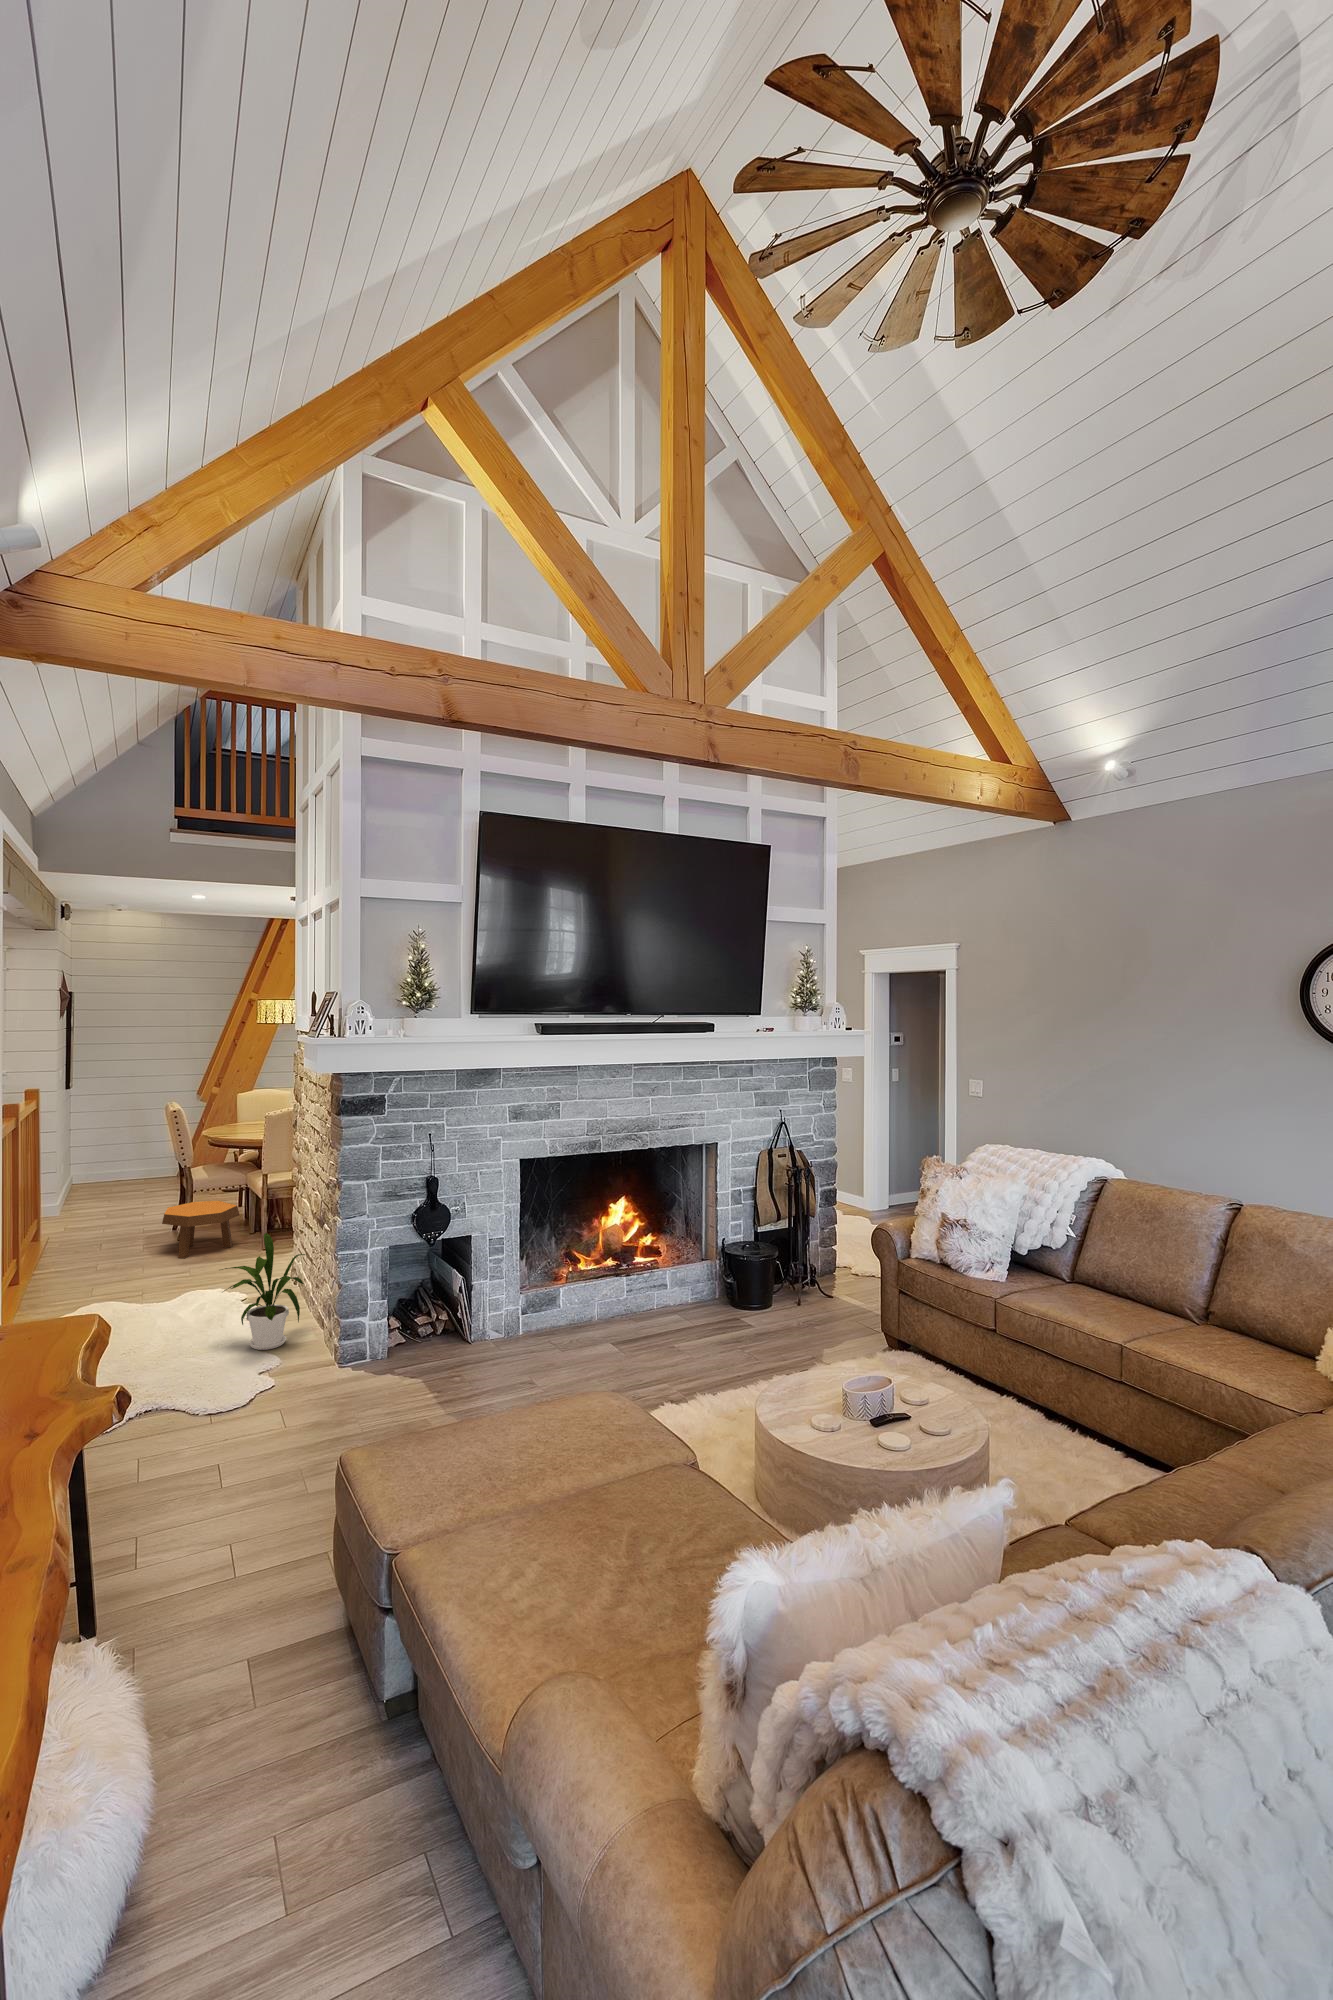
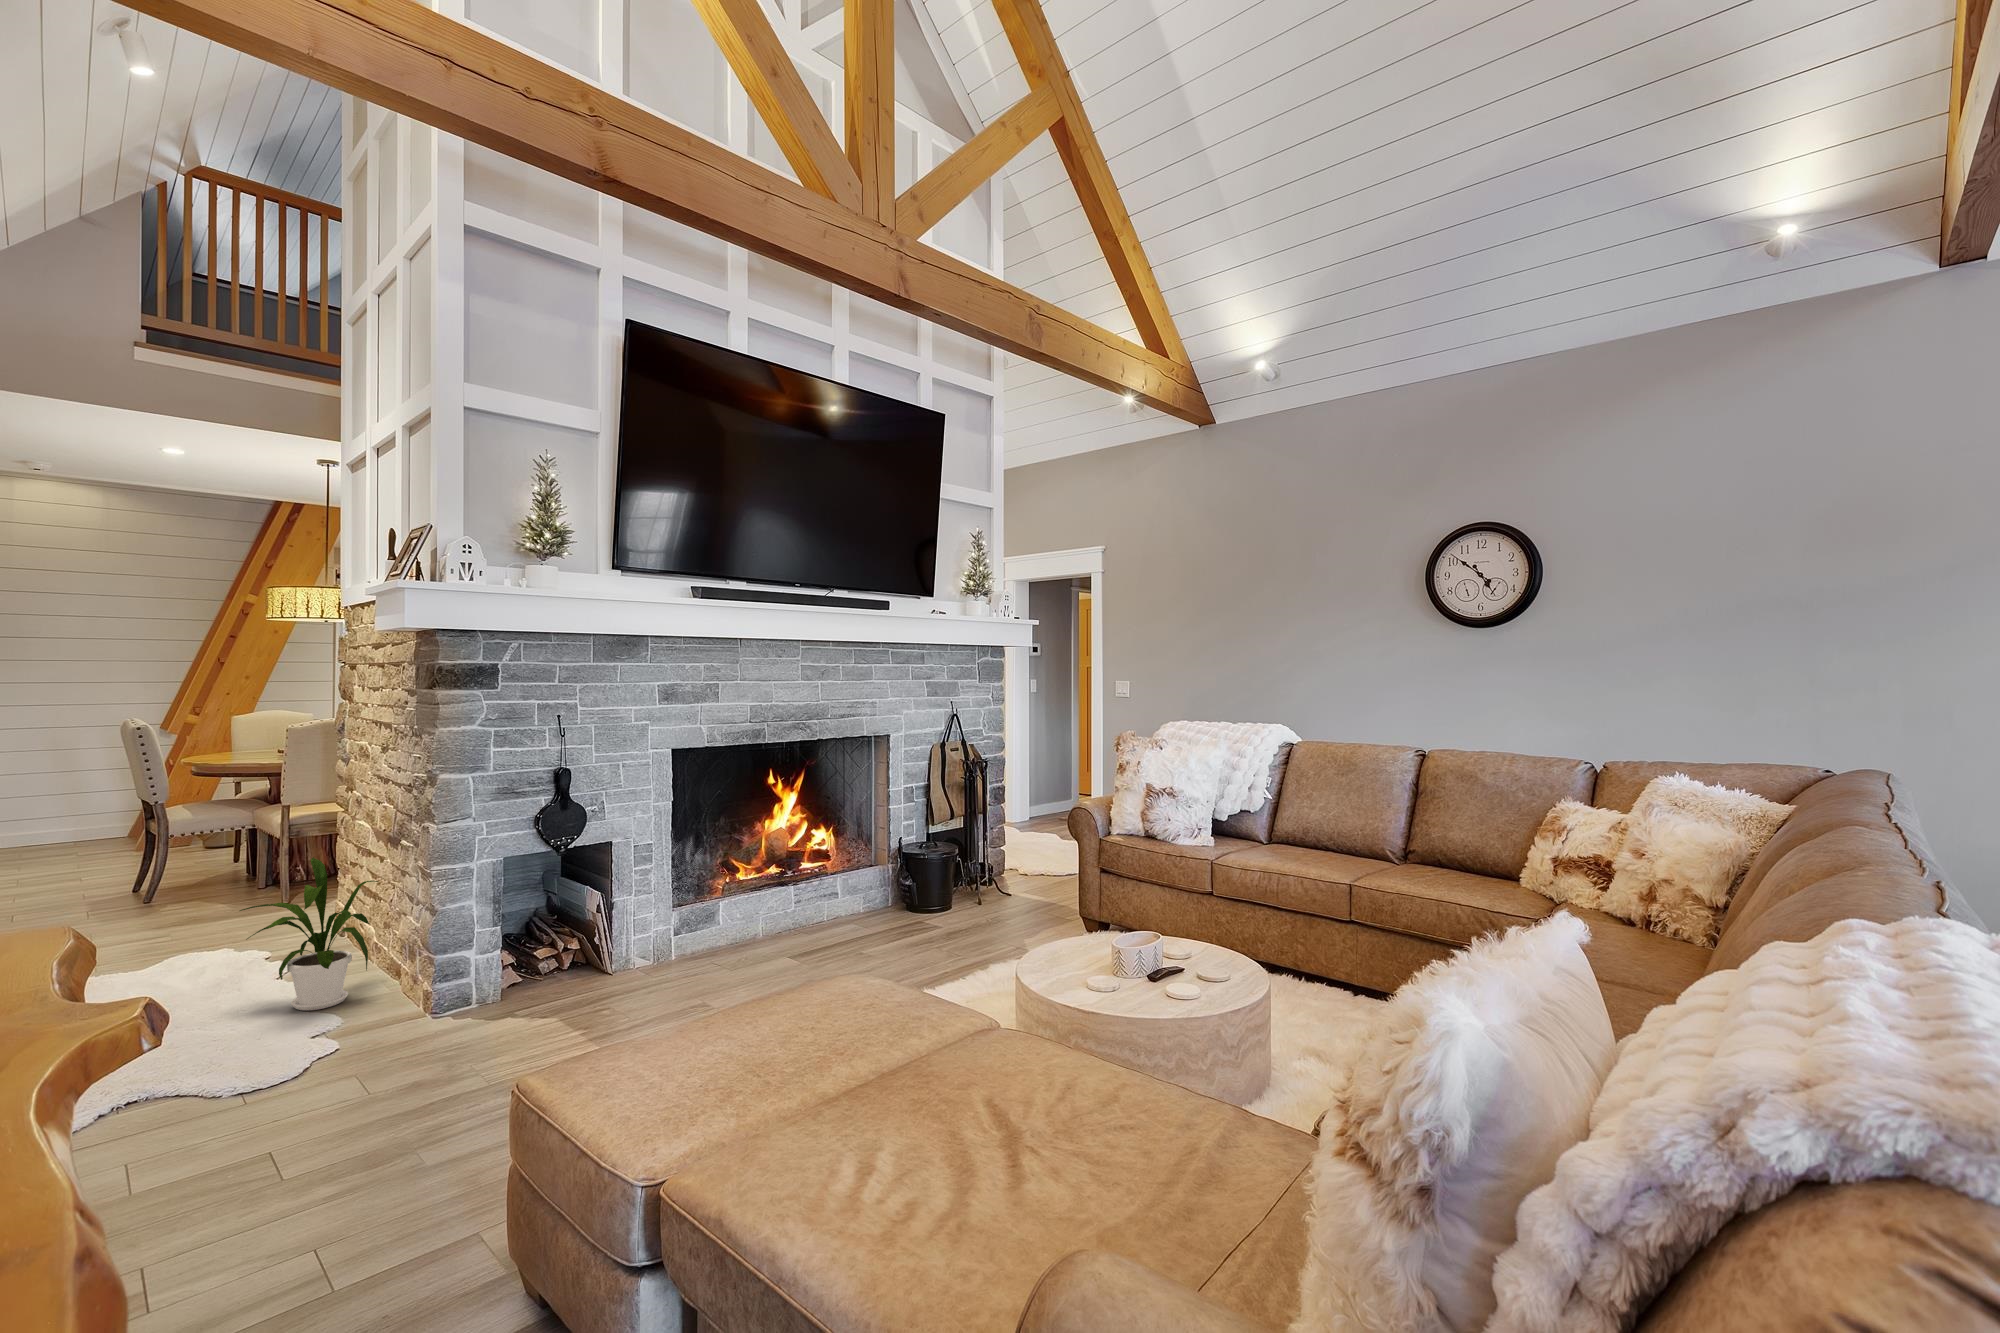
footstool: present [162,1201,240,1258] -> none [123,848,246,923]

